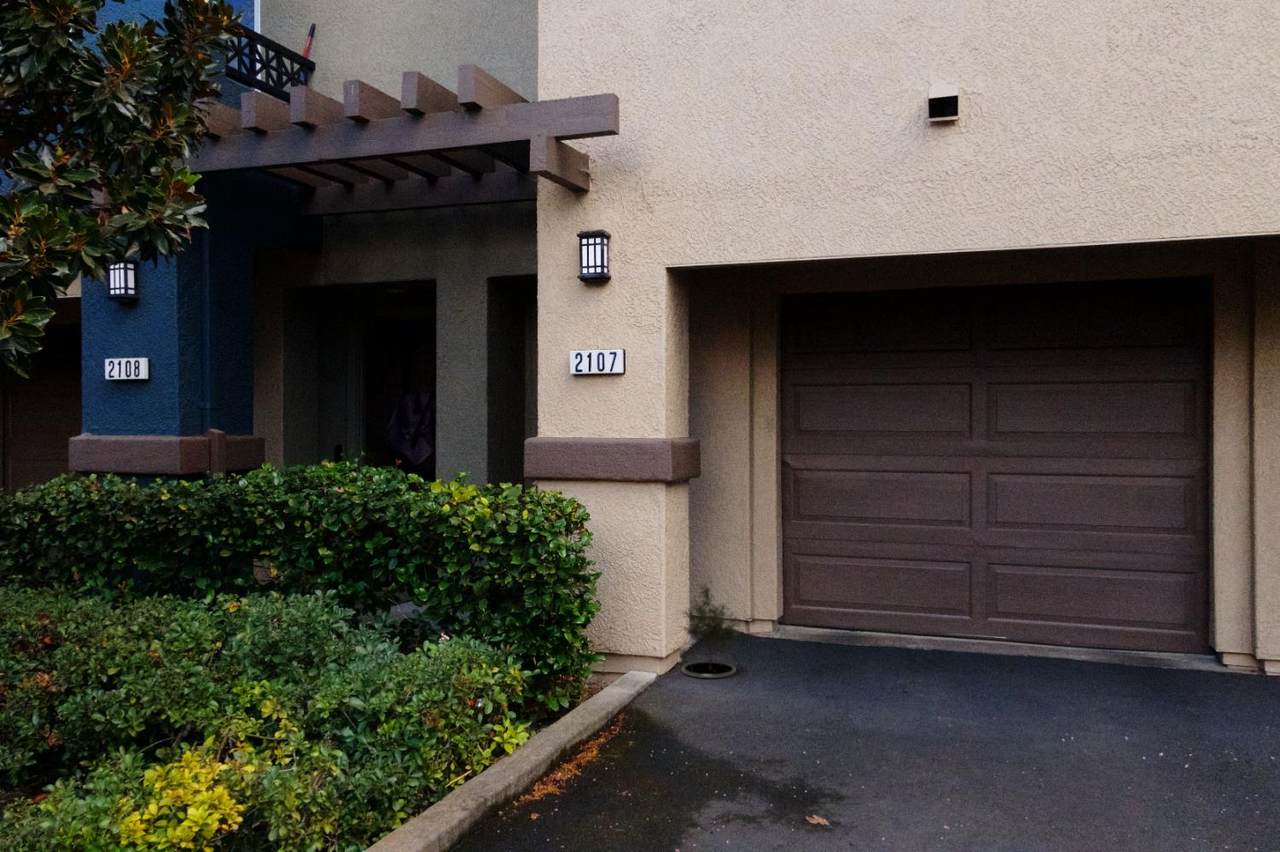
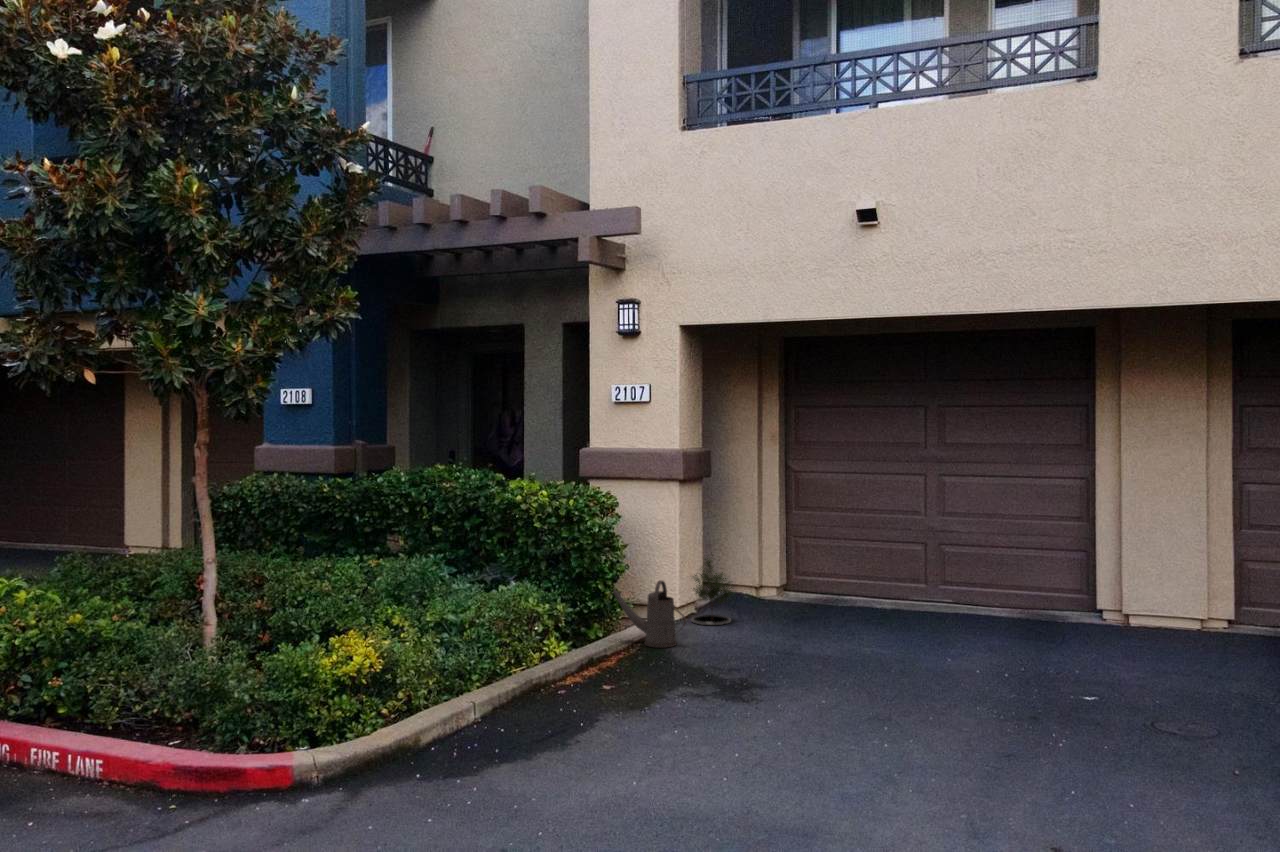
watering can: none [582,623,690,720] -> present [613,581,686,648]

